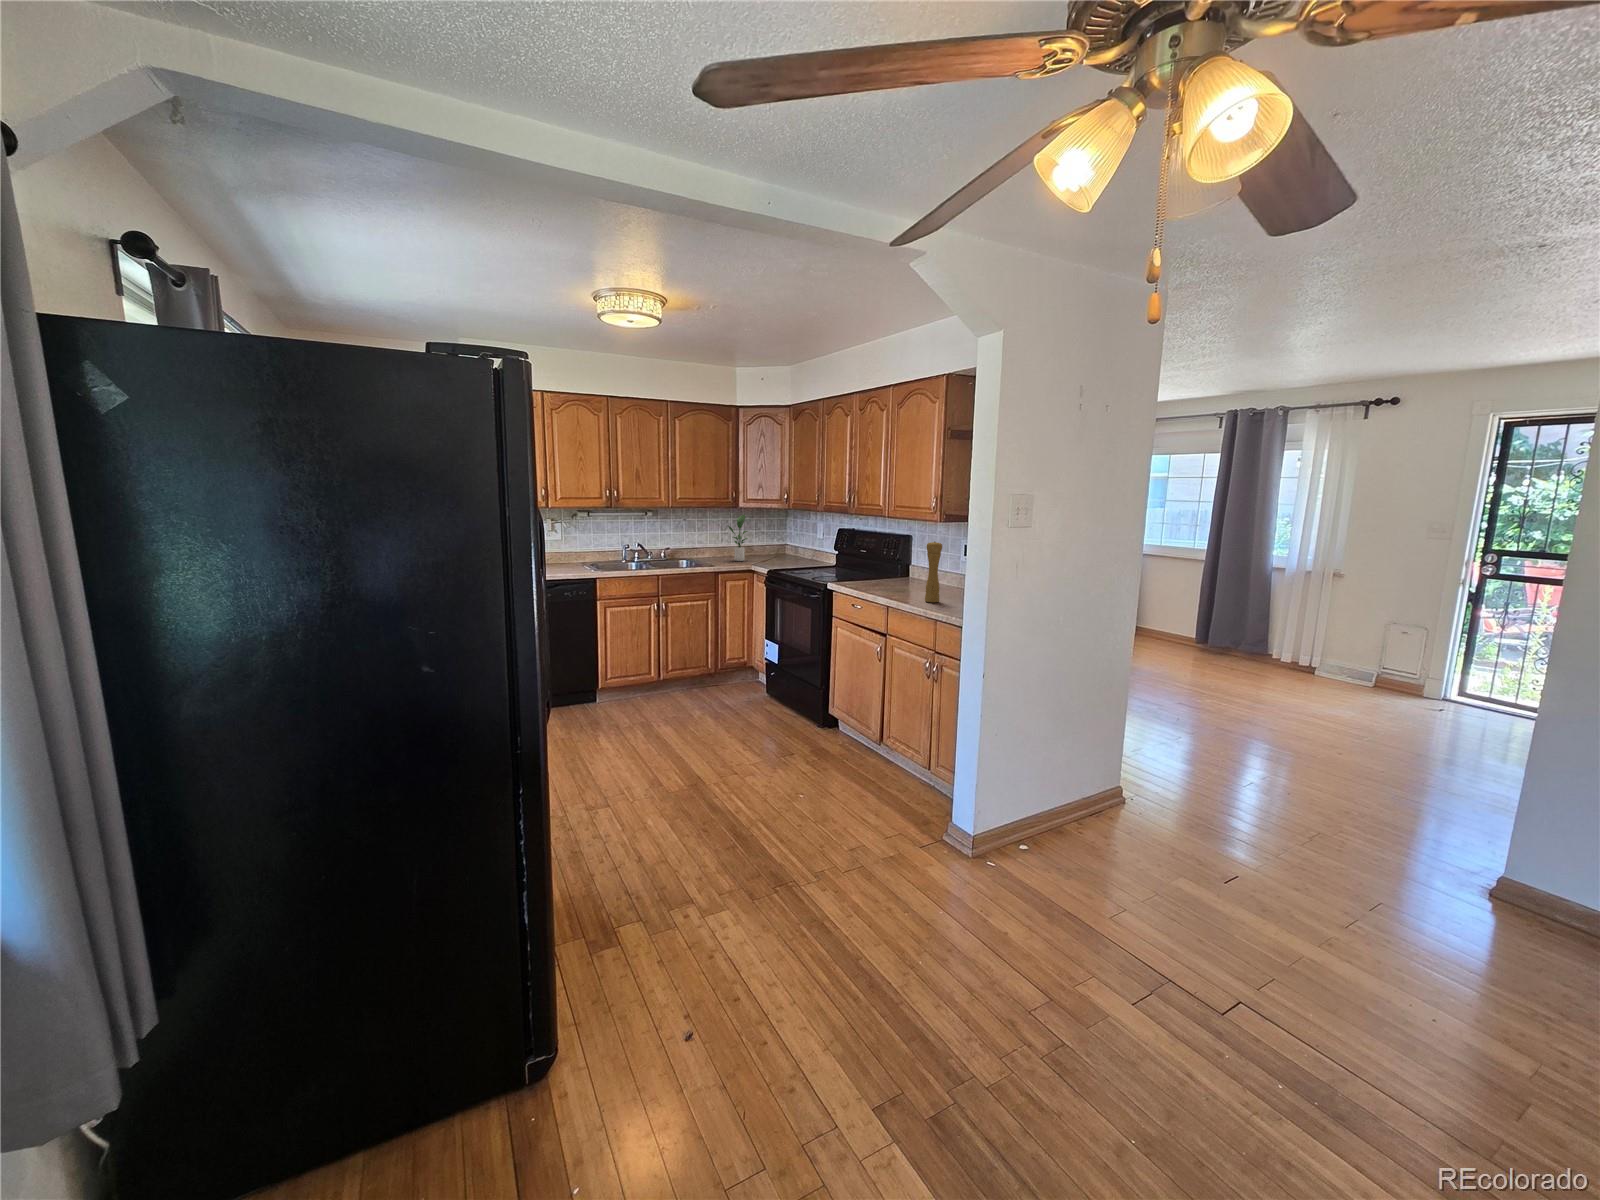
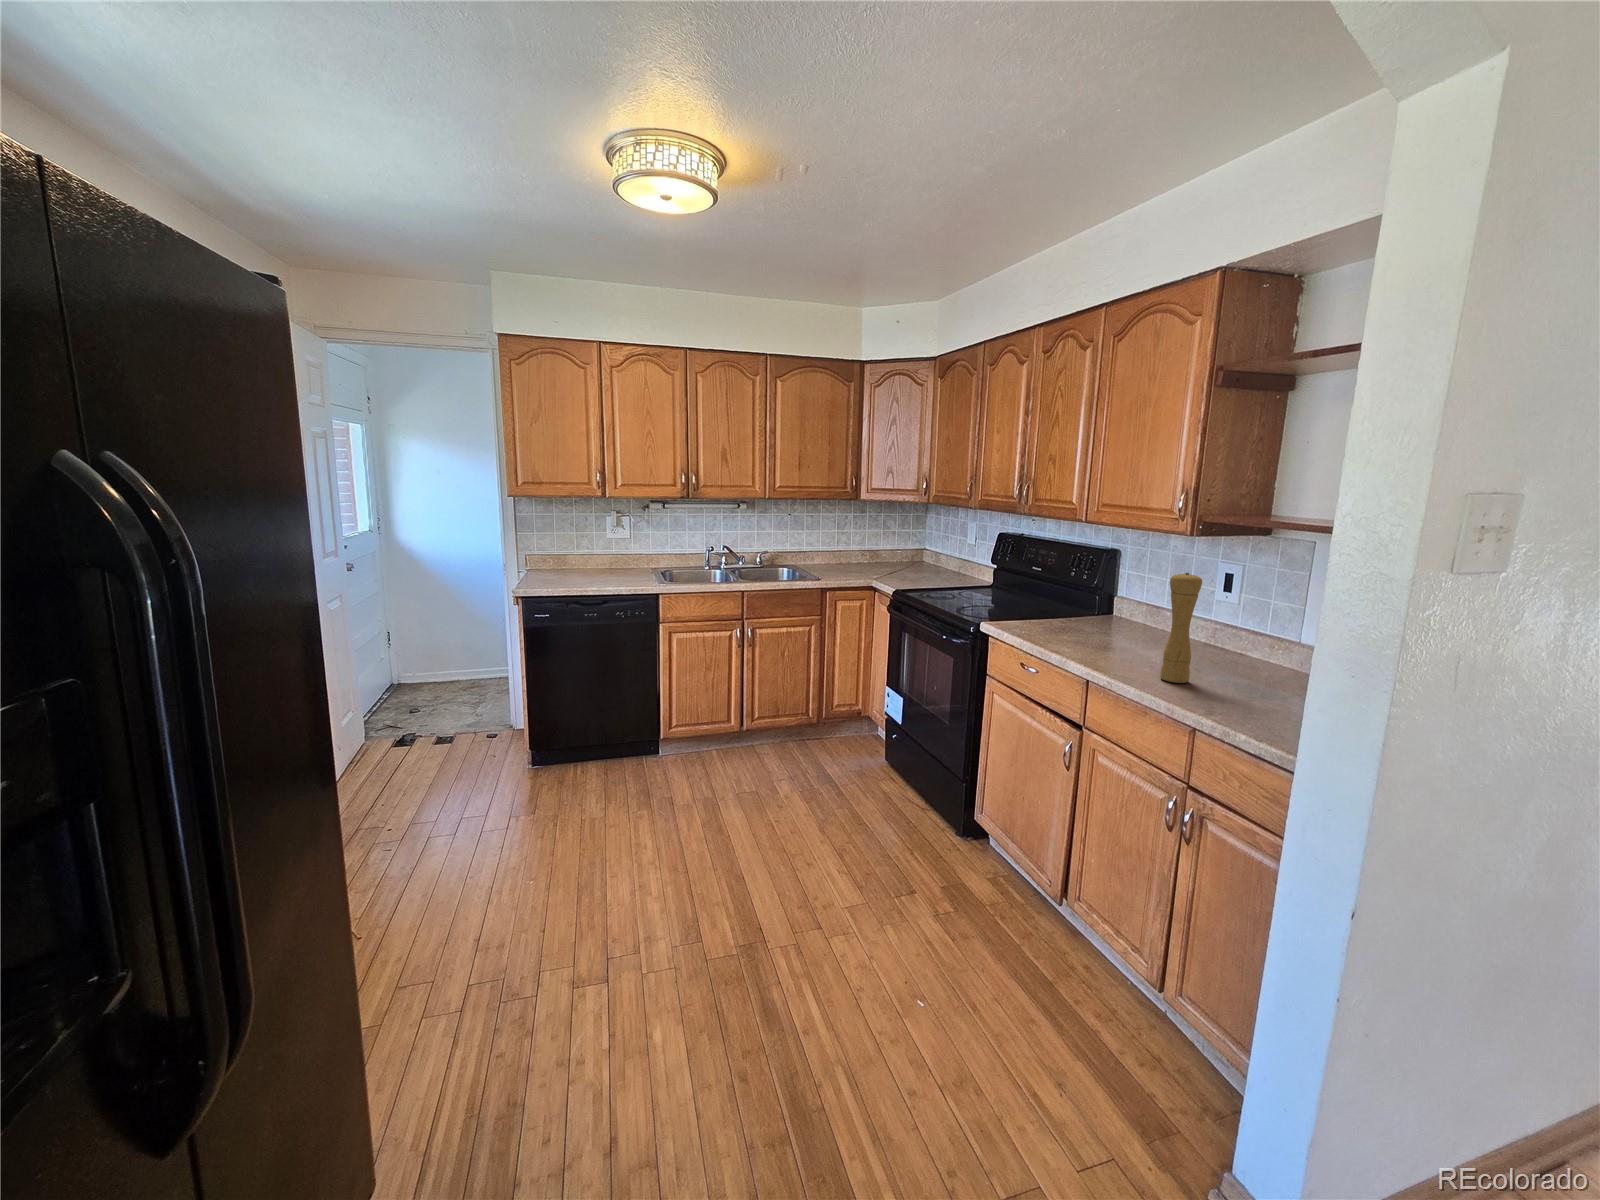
potted plant: present [728,515,748,561] -> none [844,509,876,572]

